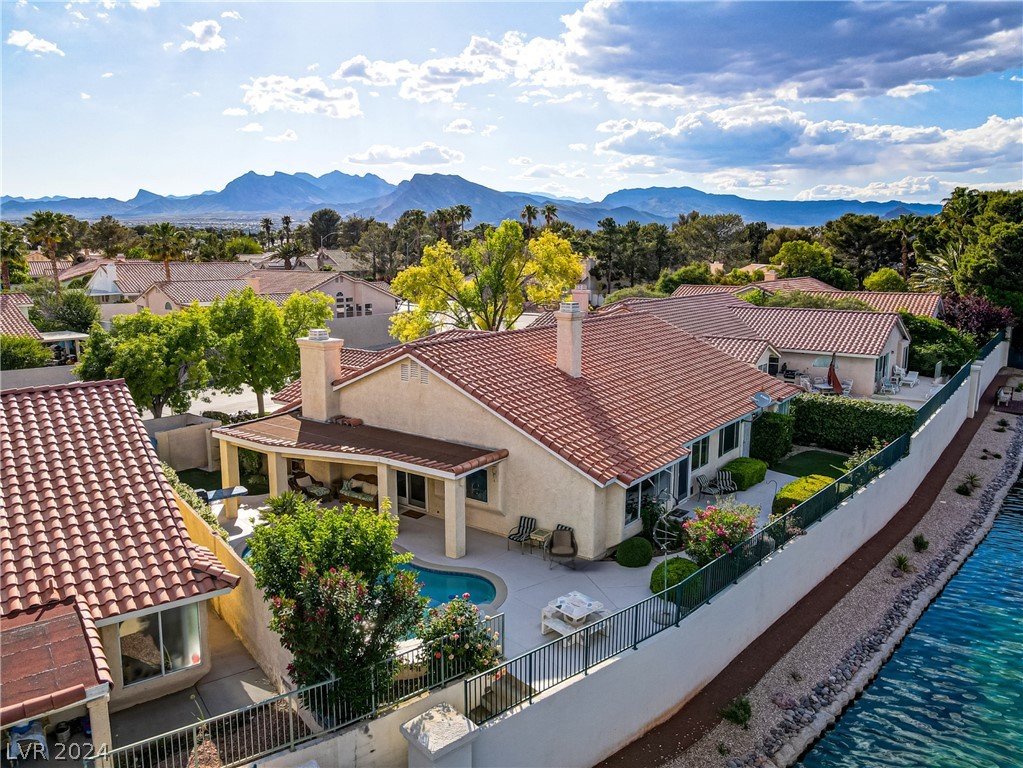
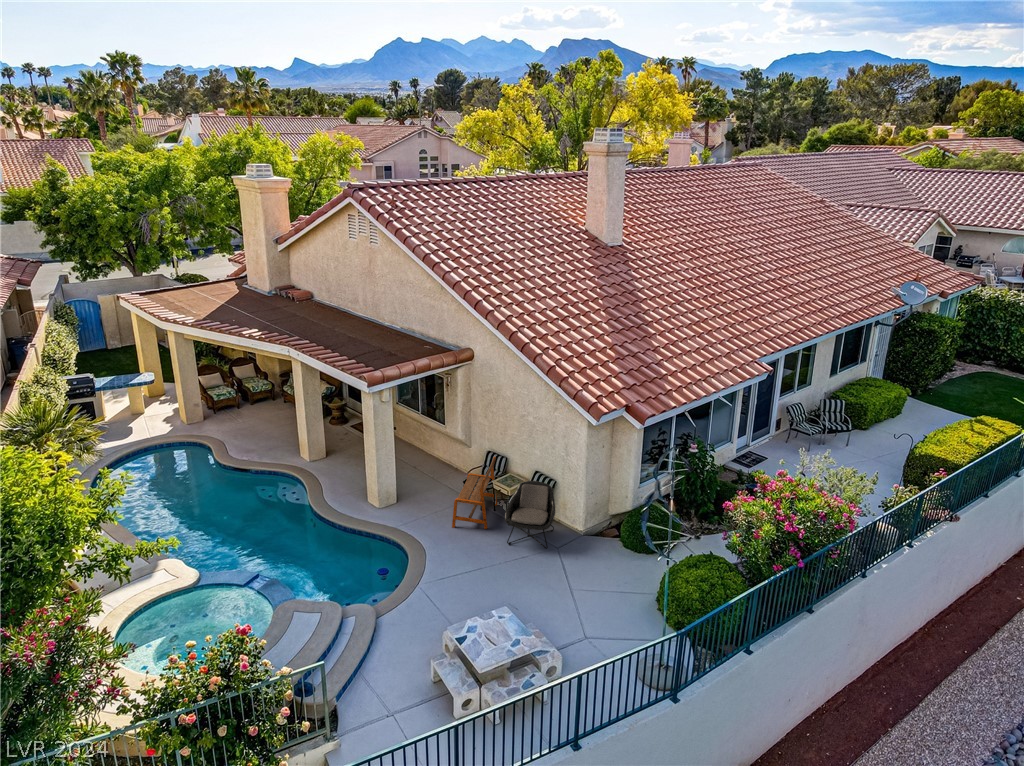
bench: none [510,517,533,564] -> present [452,457,497,529]

